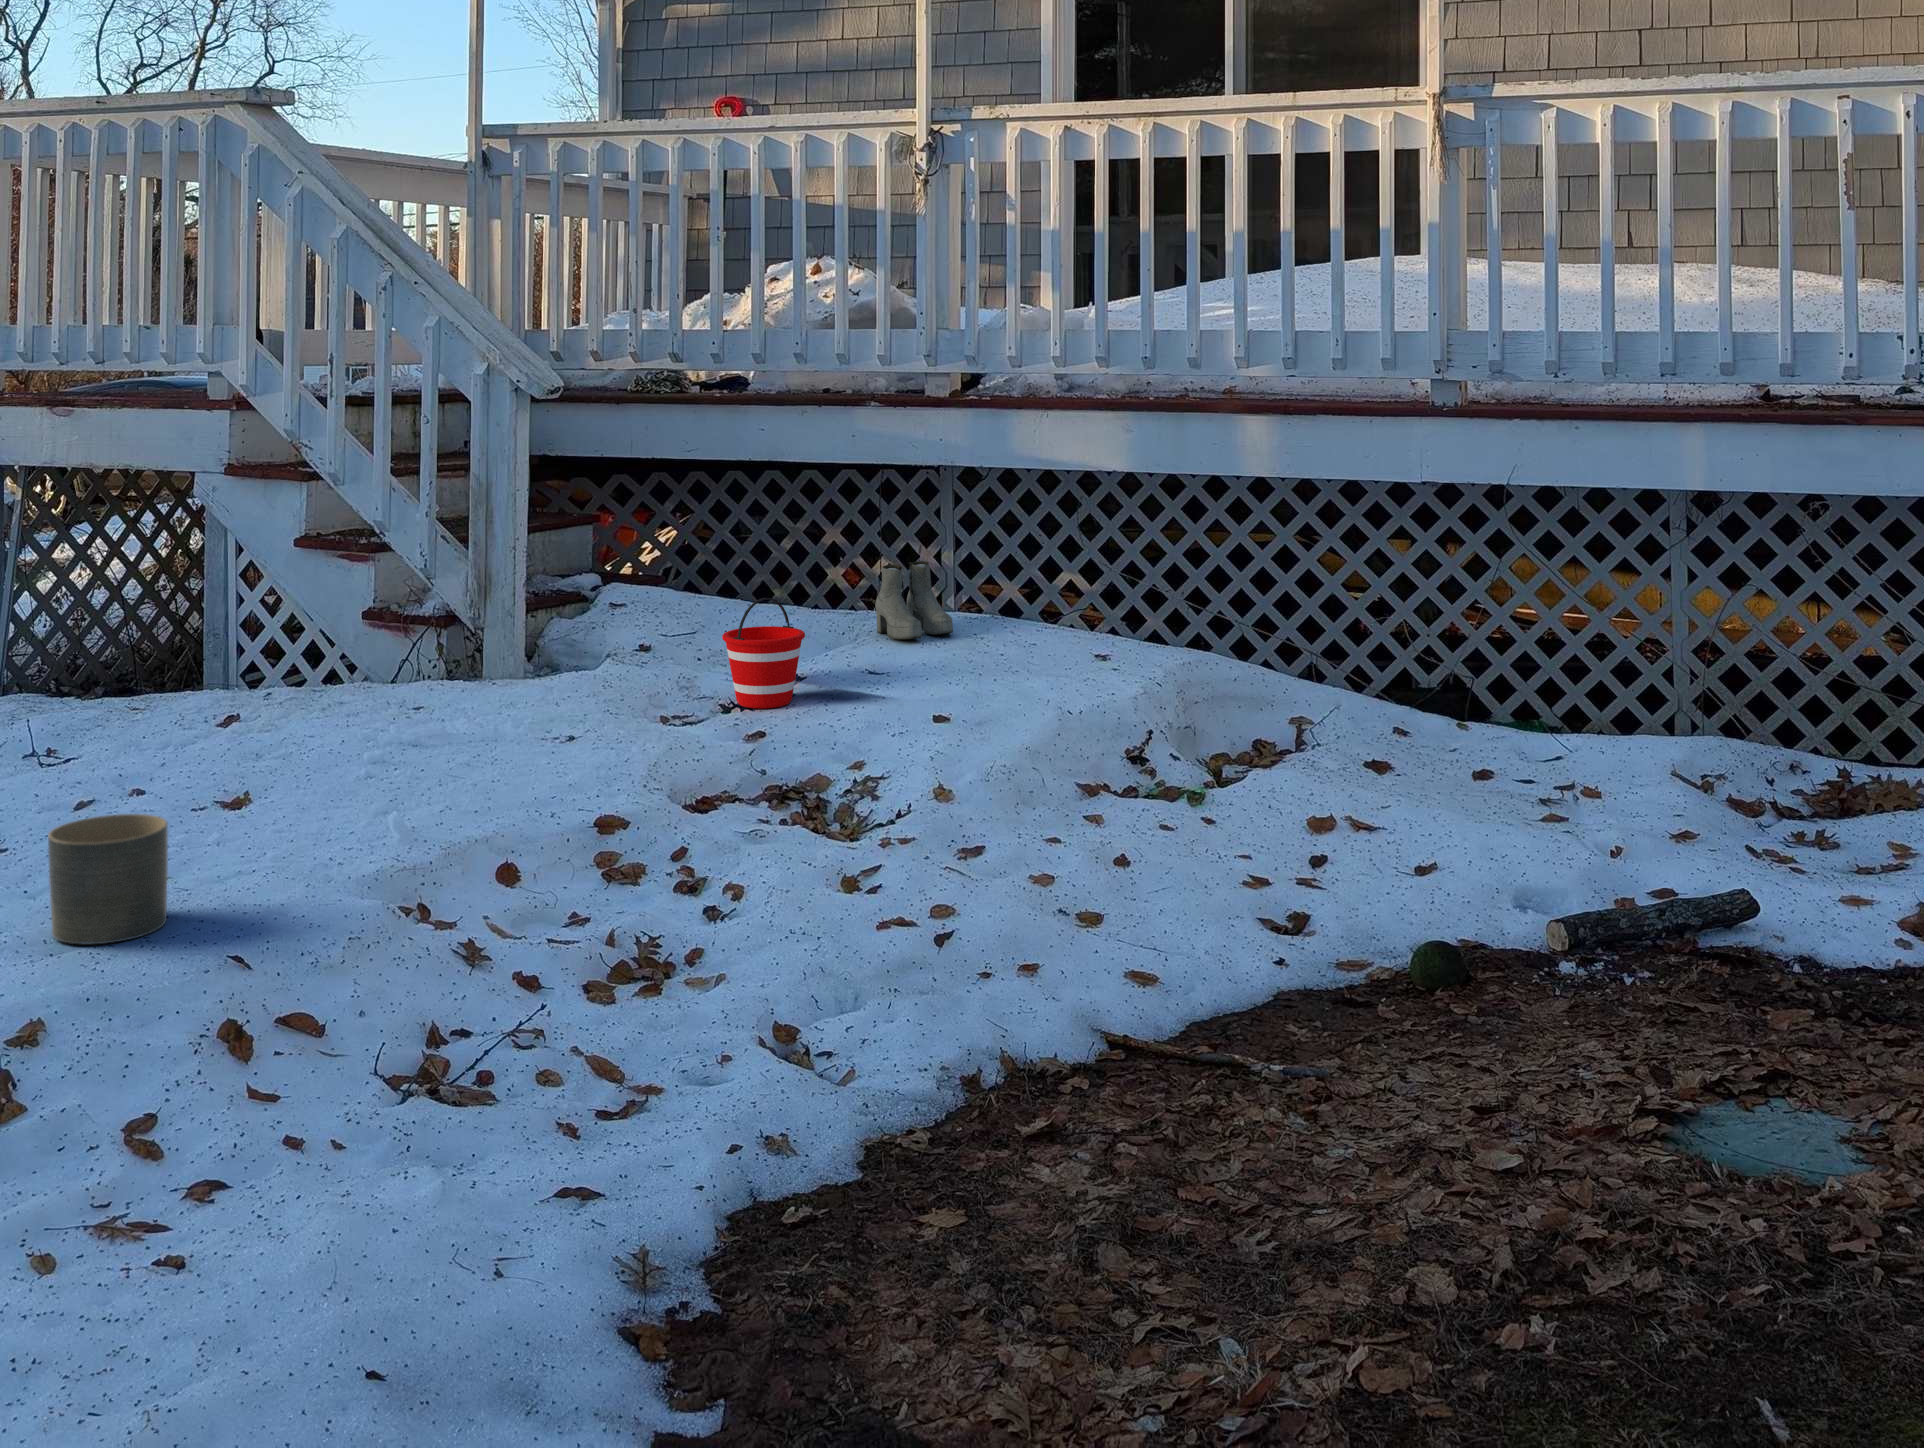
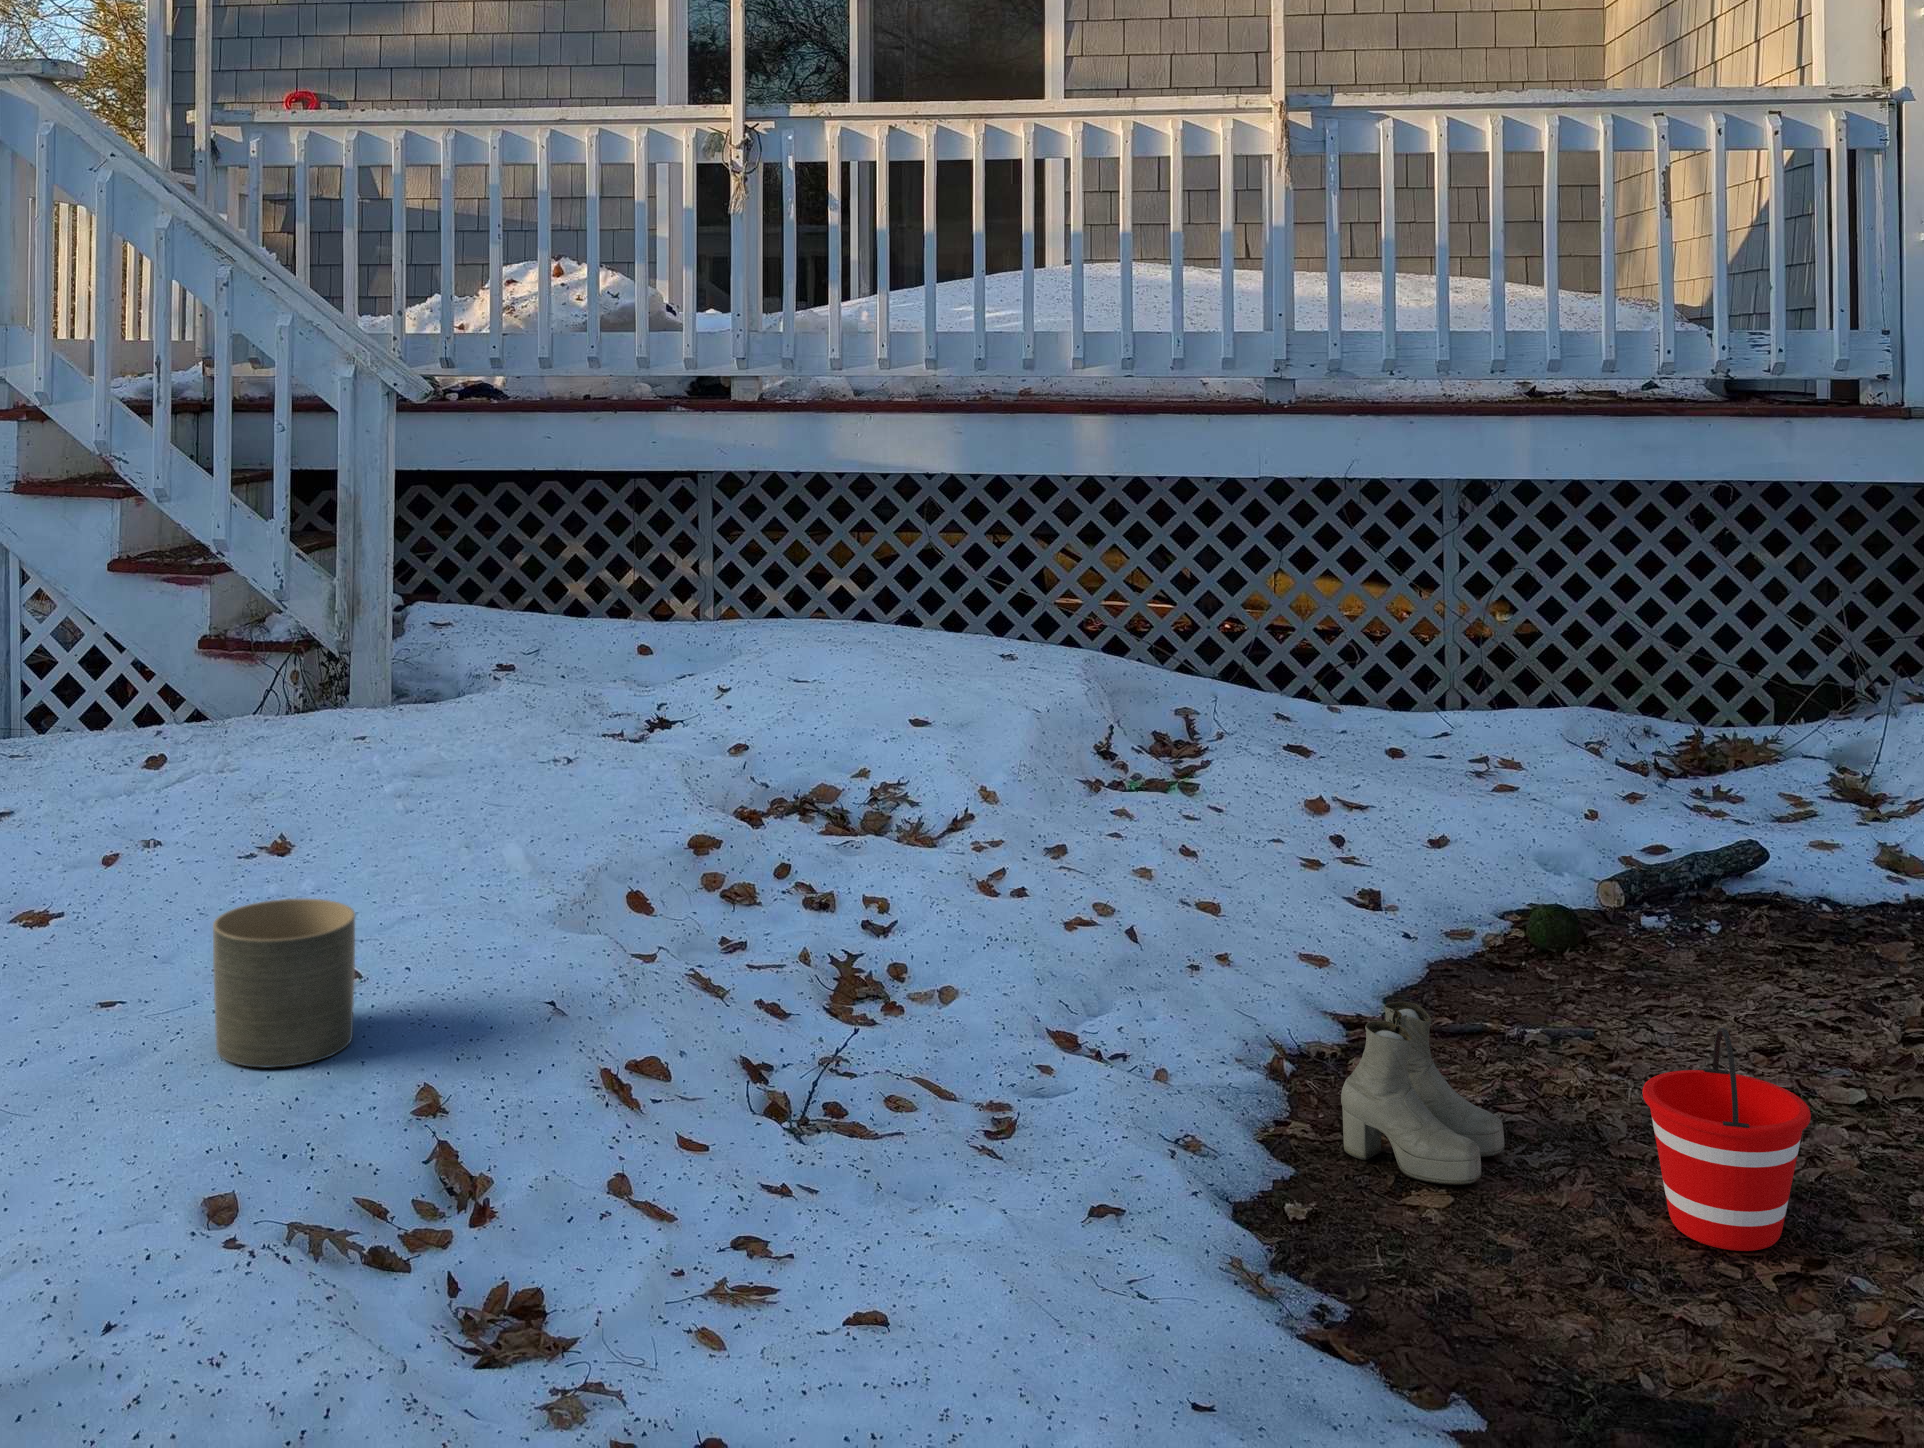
boots: present [875,561,953,640] -> present [1341,1002,1505,1185]
bucket: present [722,598,805,708] -> present [1643,1028,1811,1251]

